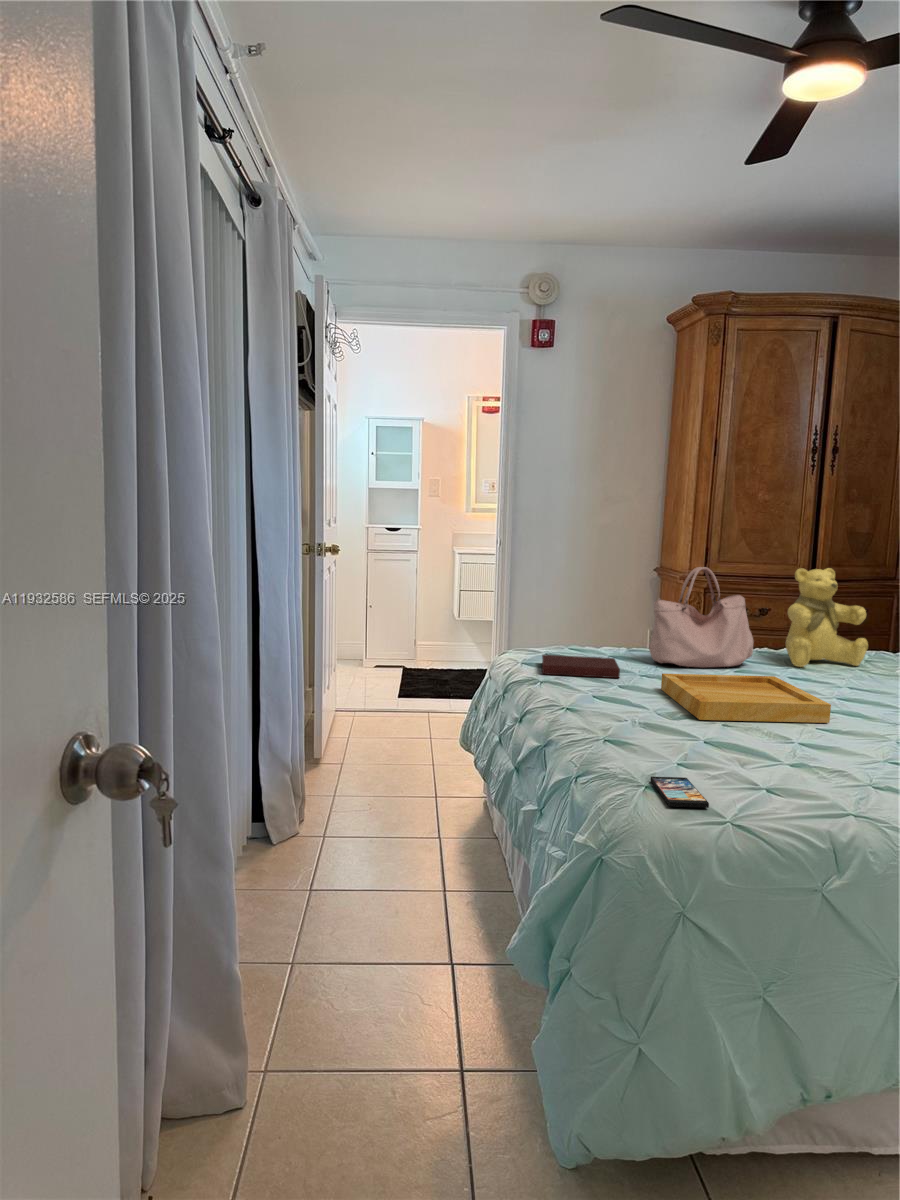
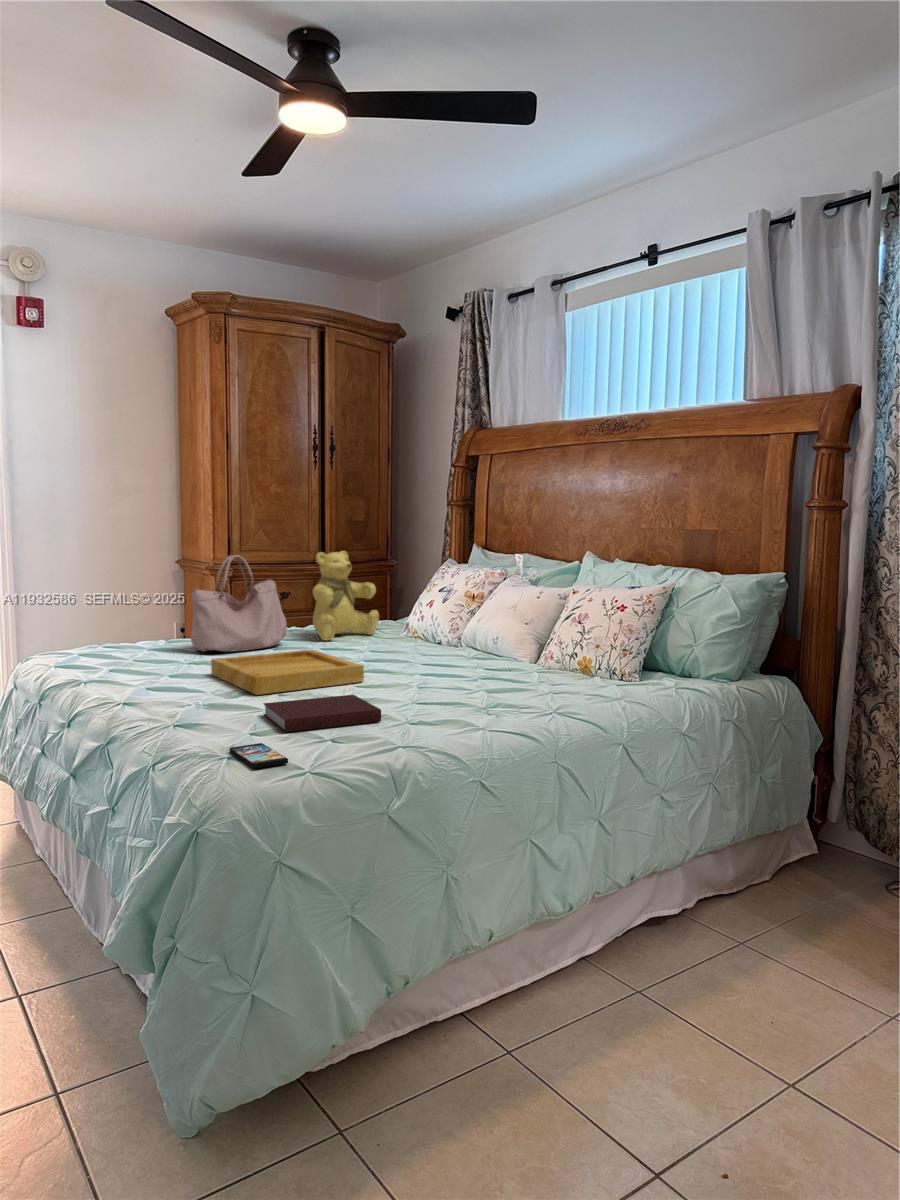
notebook: present [542,655,620,678] -> present [264,695,381,732]

